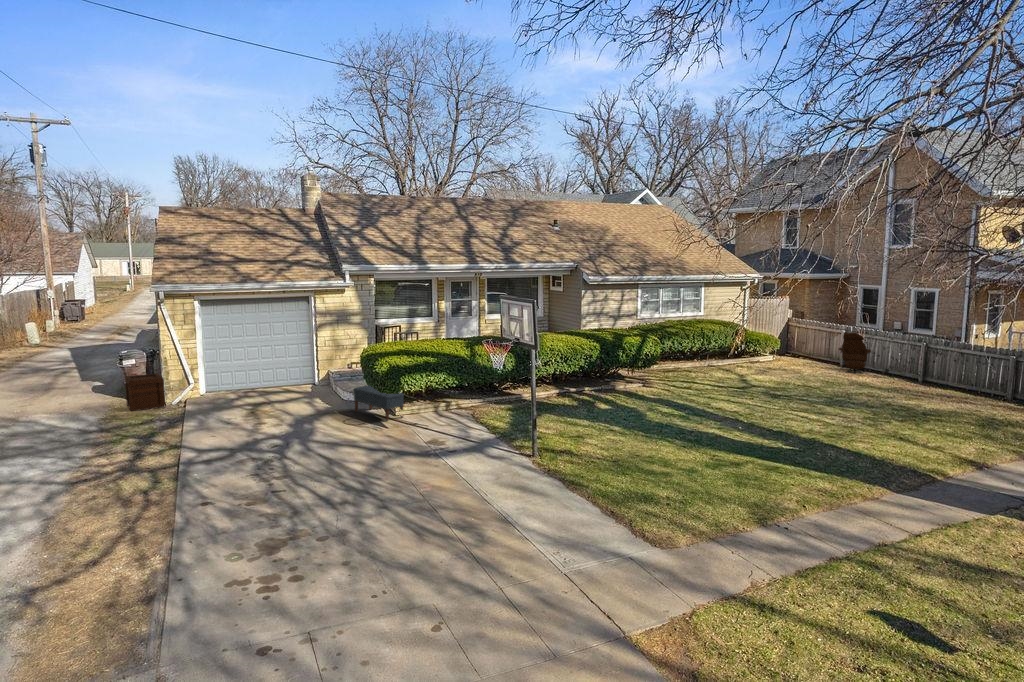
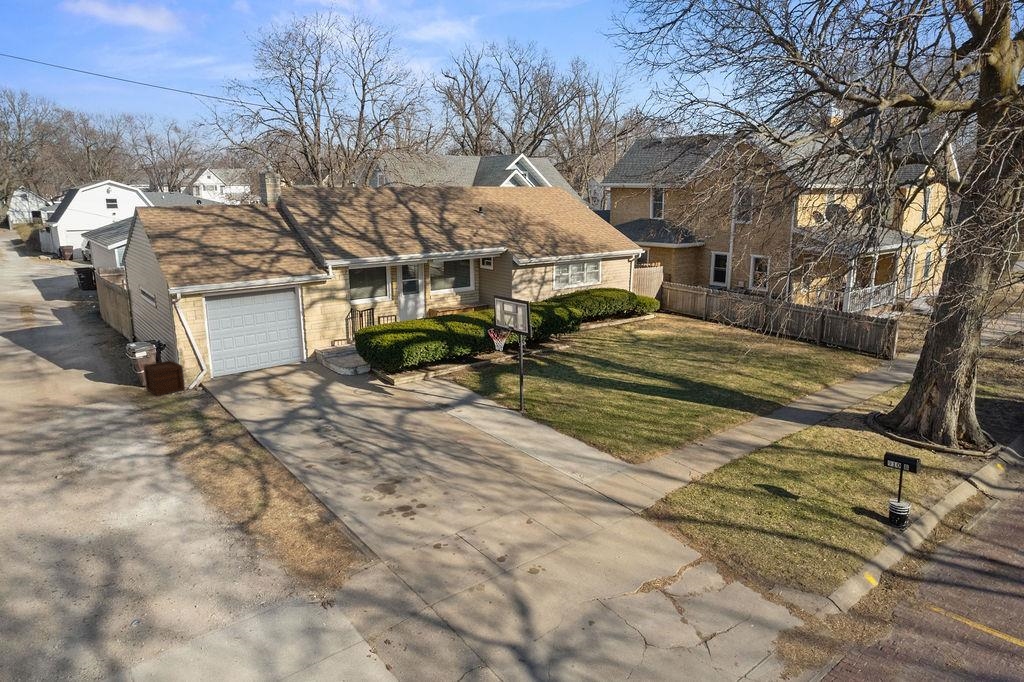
lounge chair: present [839,332,871,373] -> none [703,295,726,328]
bench: present [353,385,404,421] -> none [355,362,401,392]

